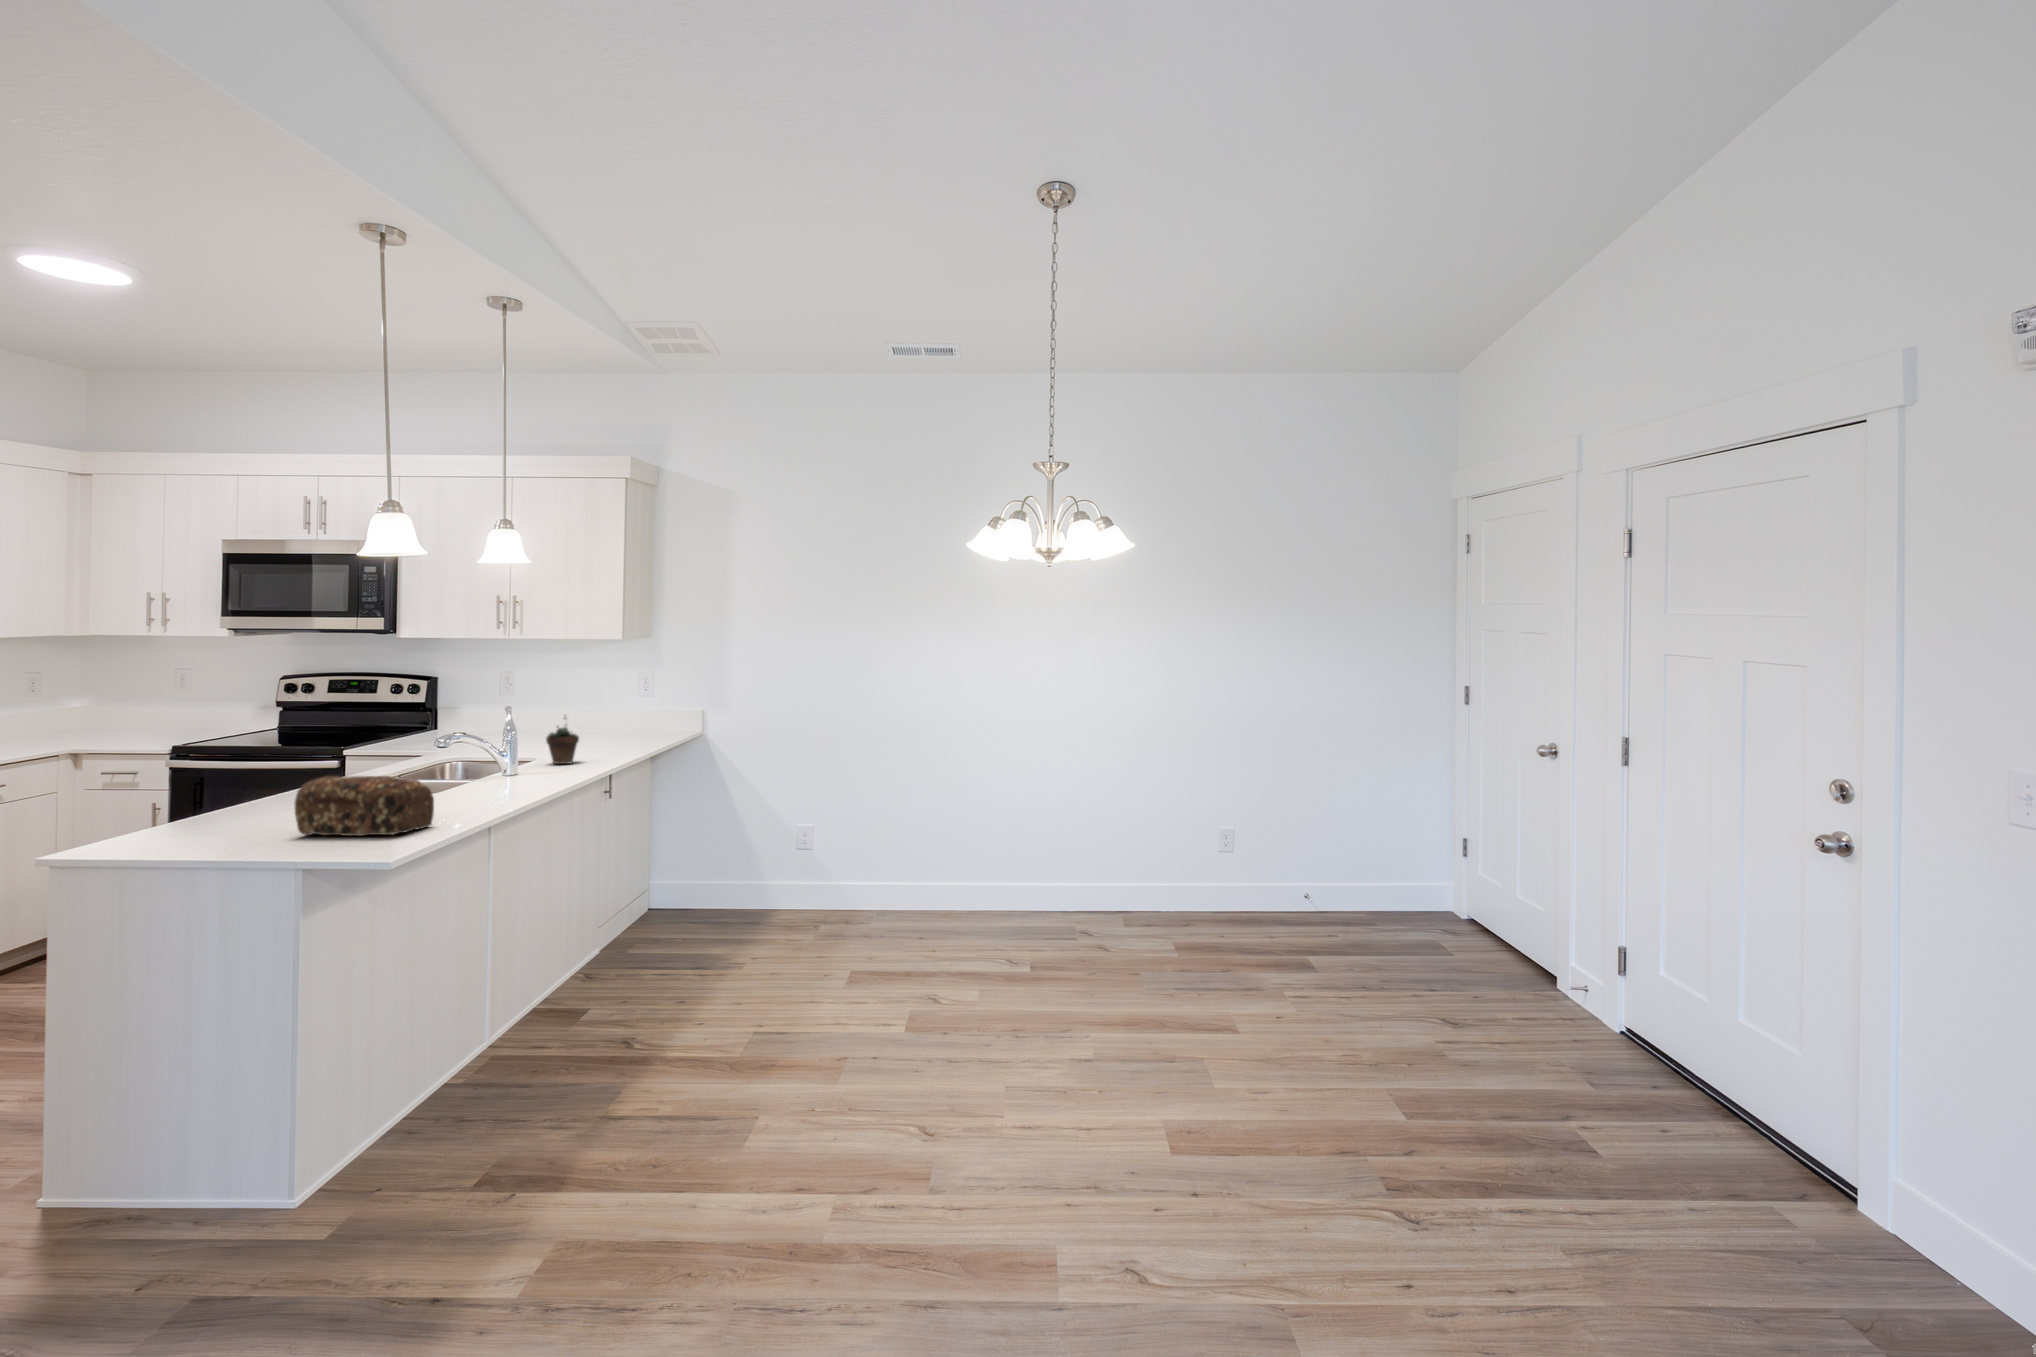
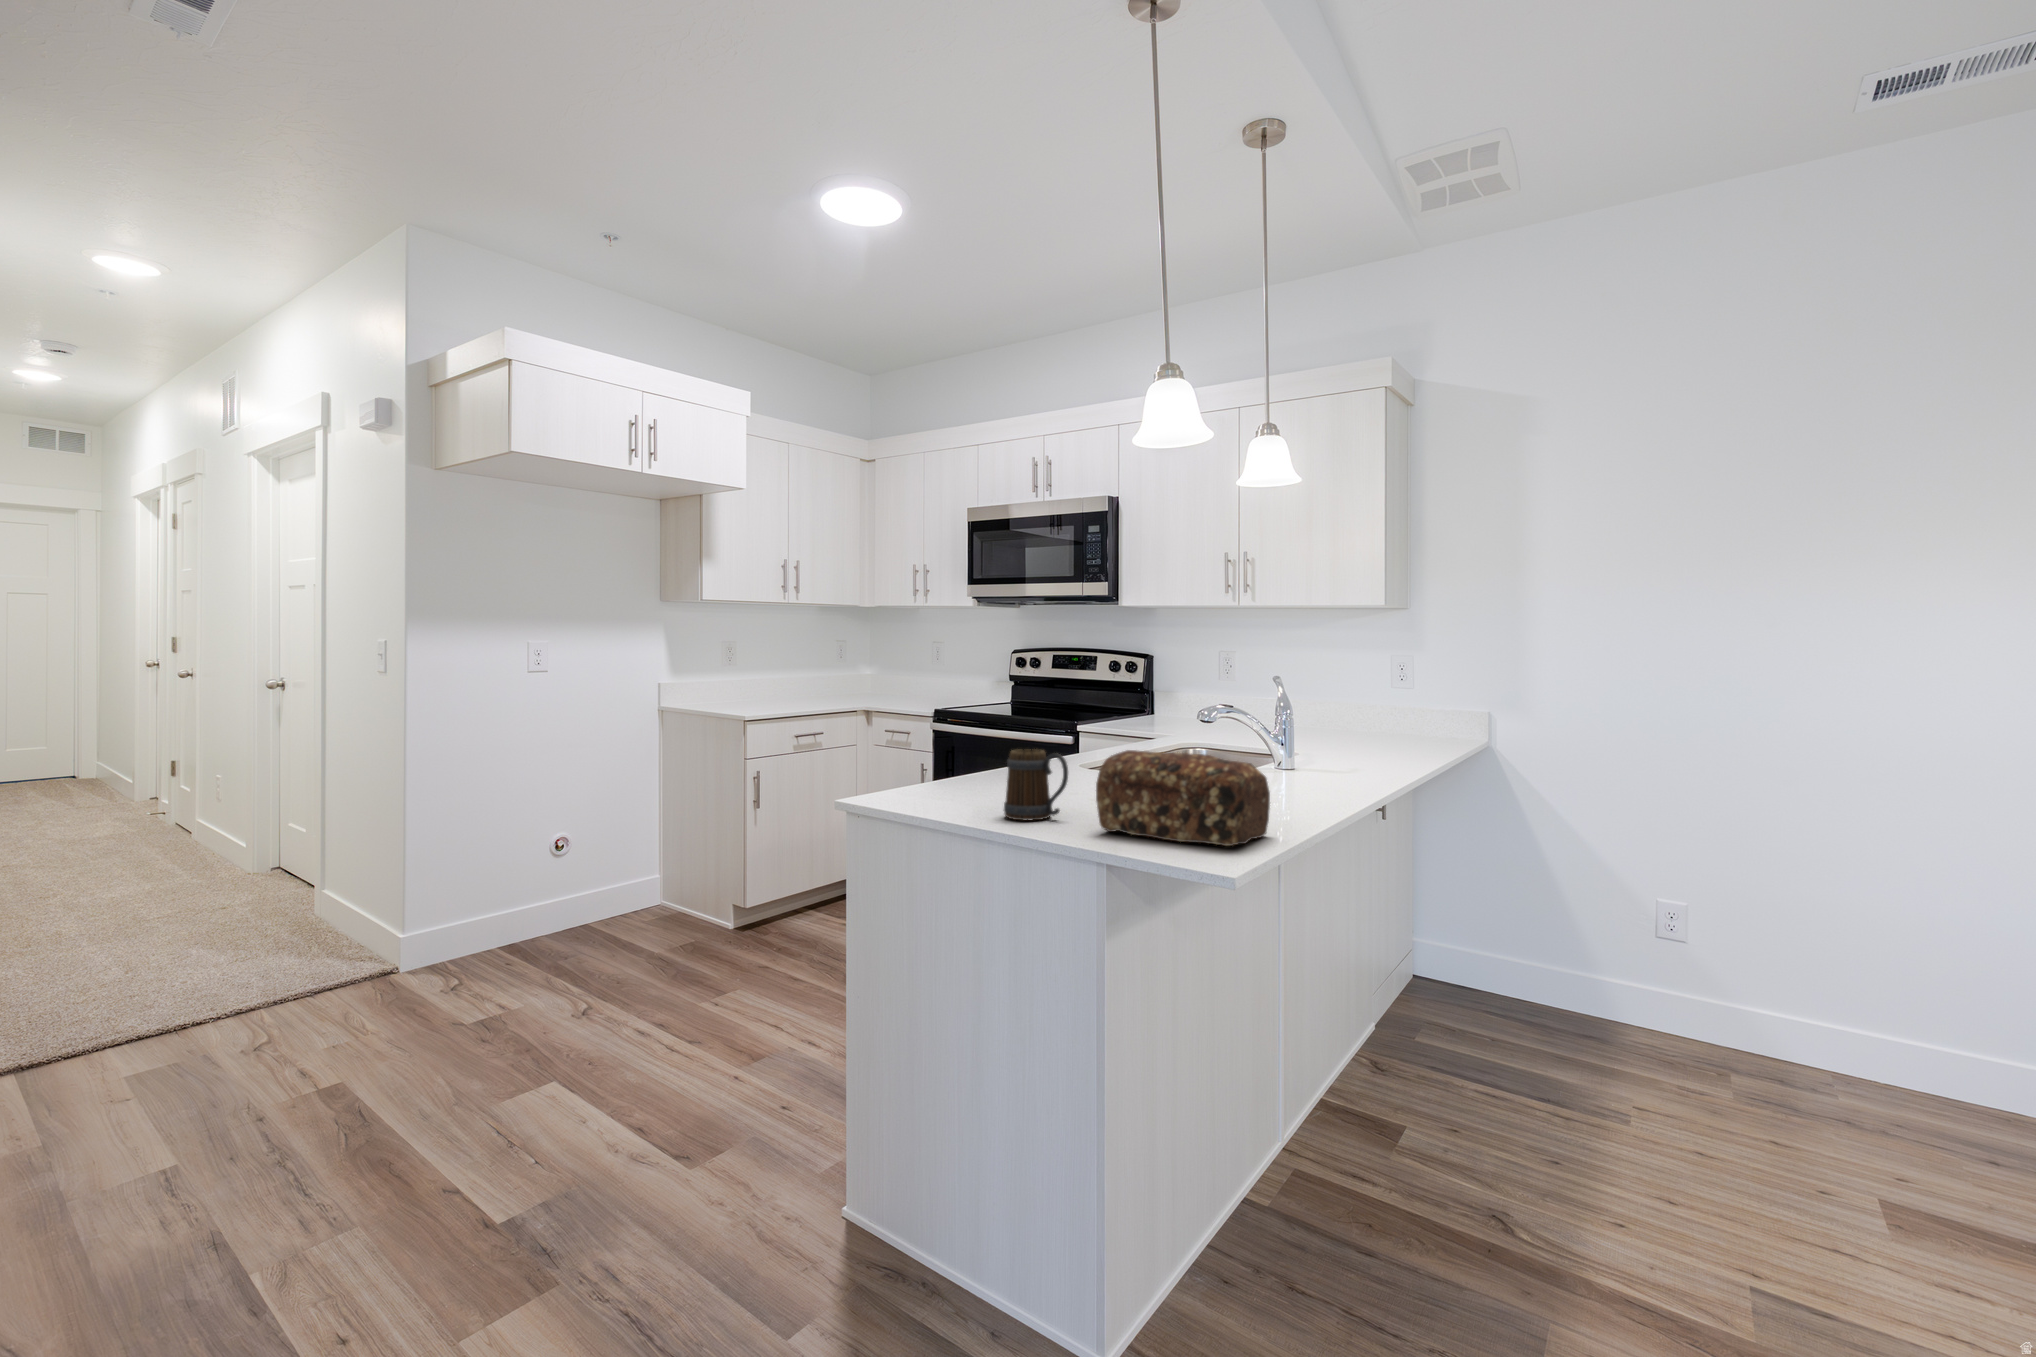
succulent plant: present [546,715,579,764] -> none [1303,688,1344,752]
mug: none [217,780,277,835] -> present [1004,749,1068,821]

